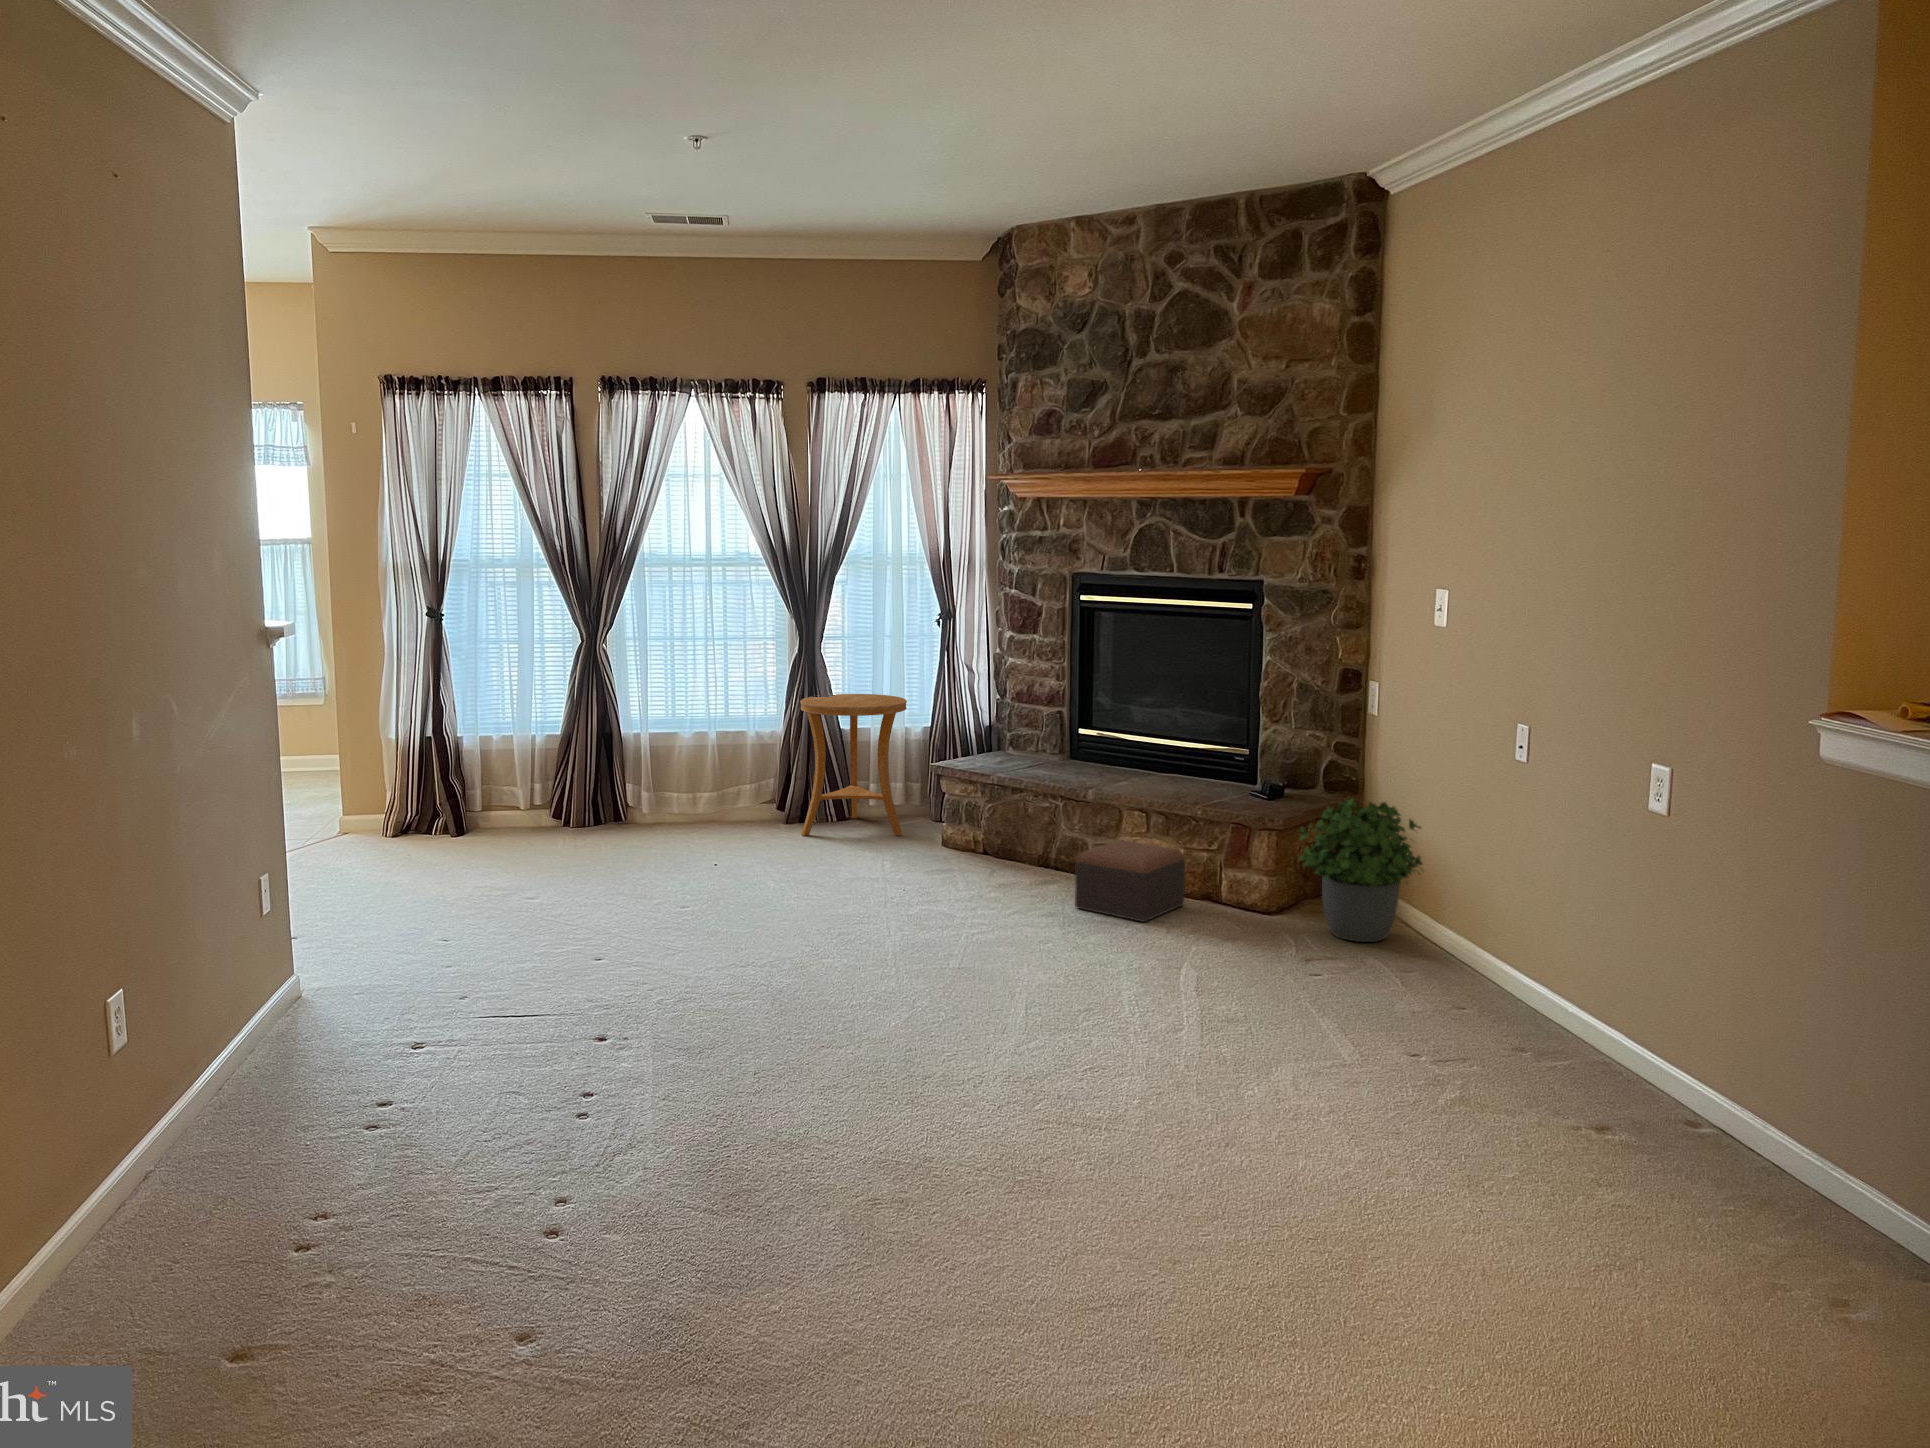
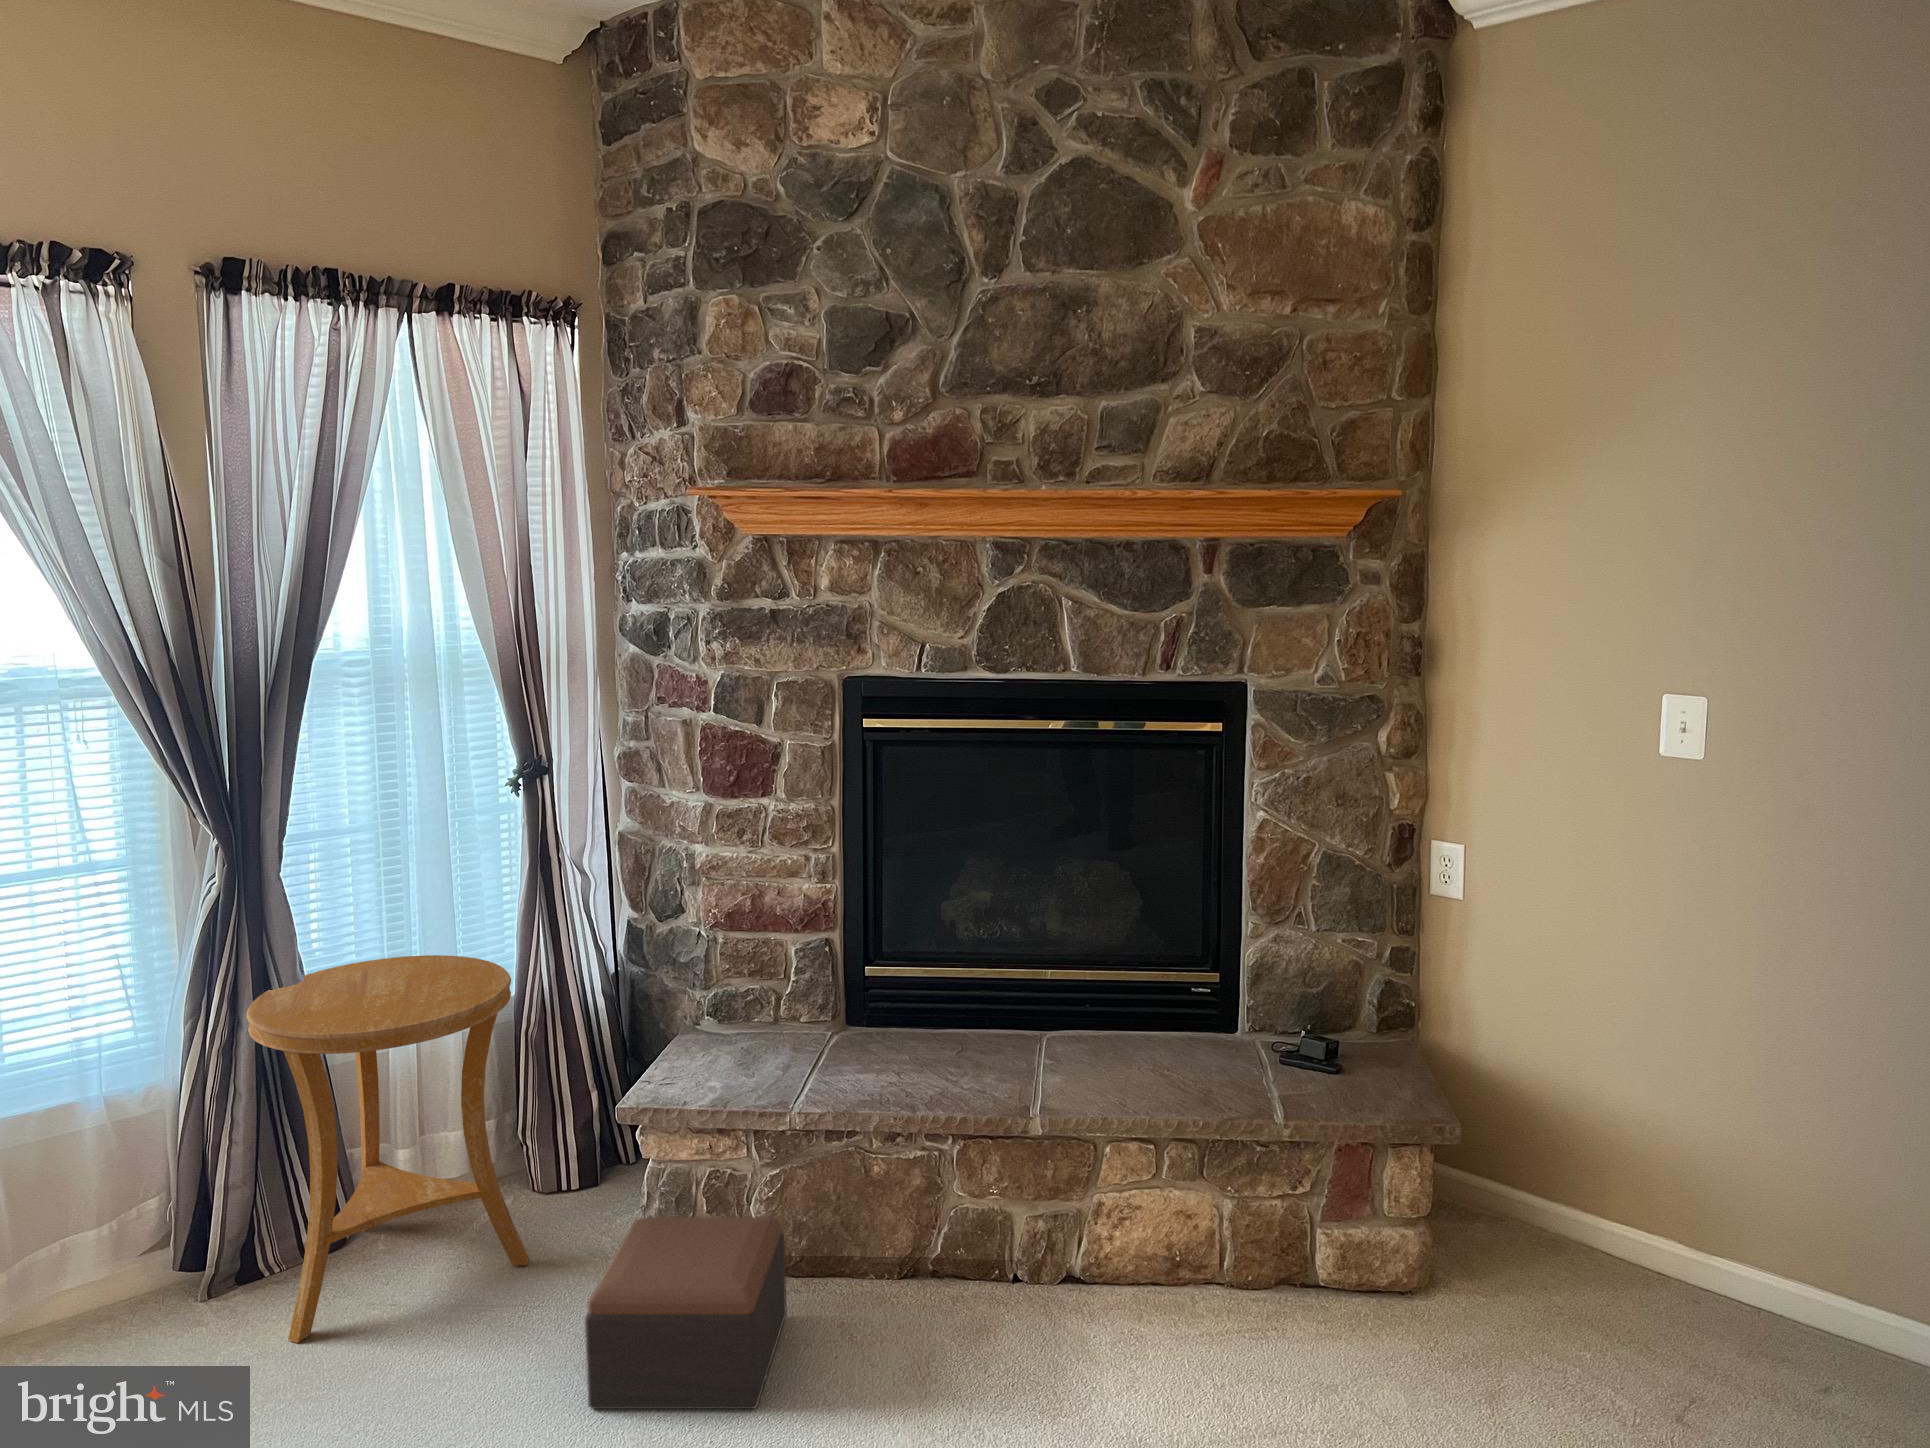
potted plant: present [1299,799,1422,942] -> none [1488,1055,1696,1326]
footstool: present [1075,840,1185,922] -> present [585,1217,787,1409]

